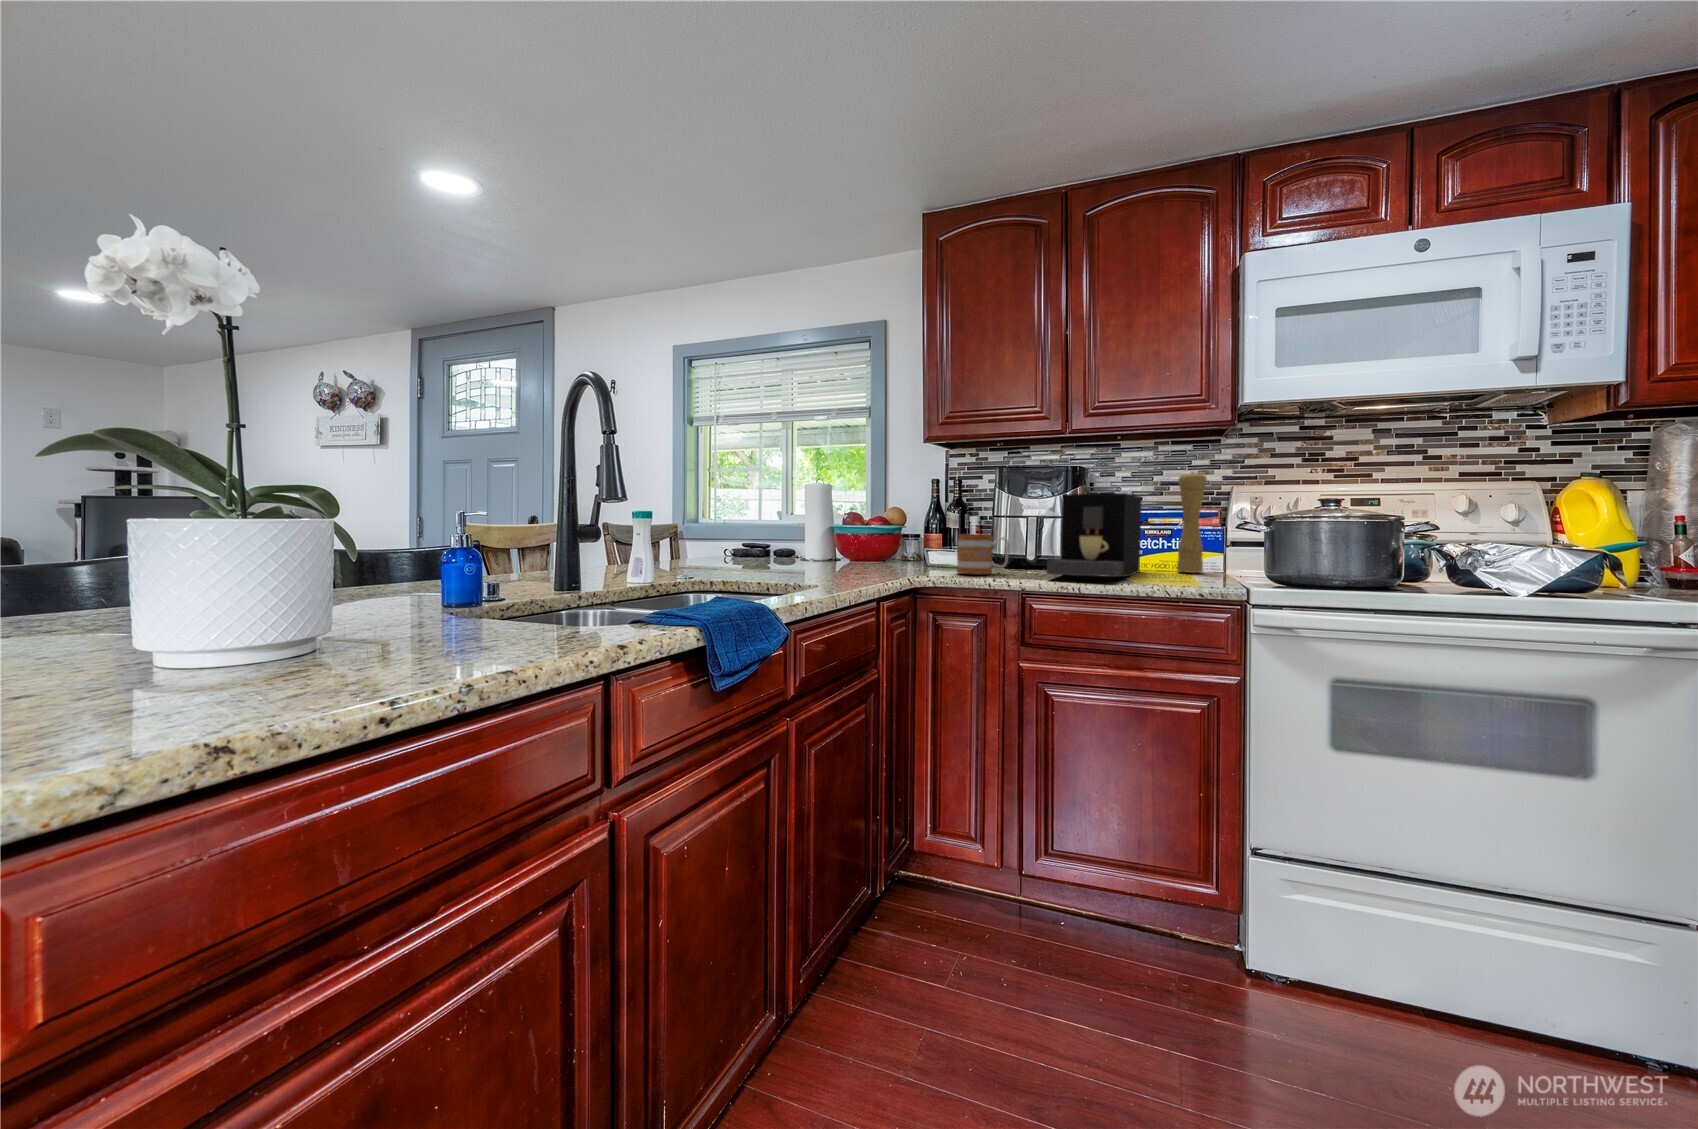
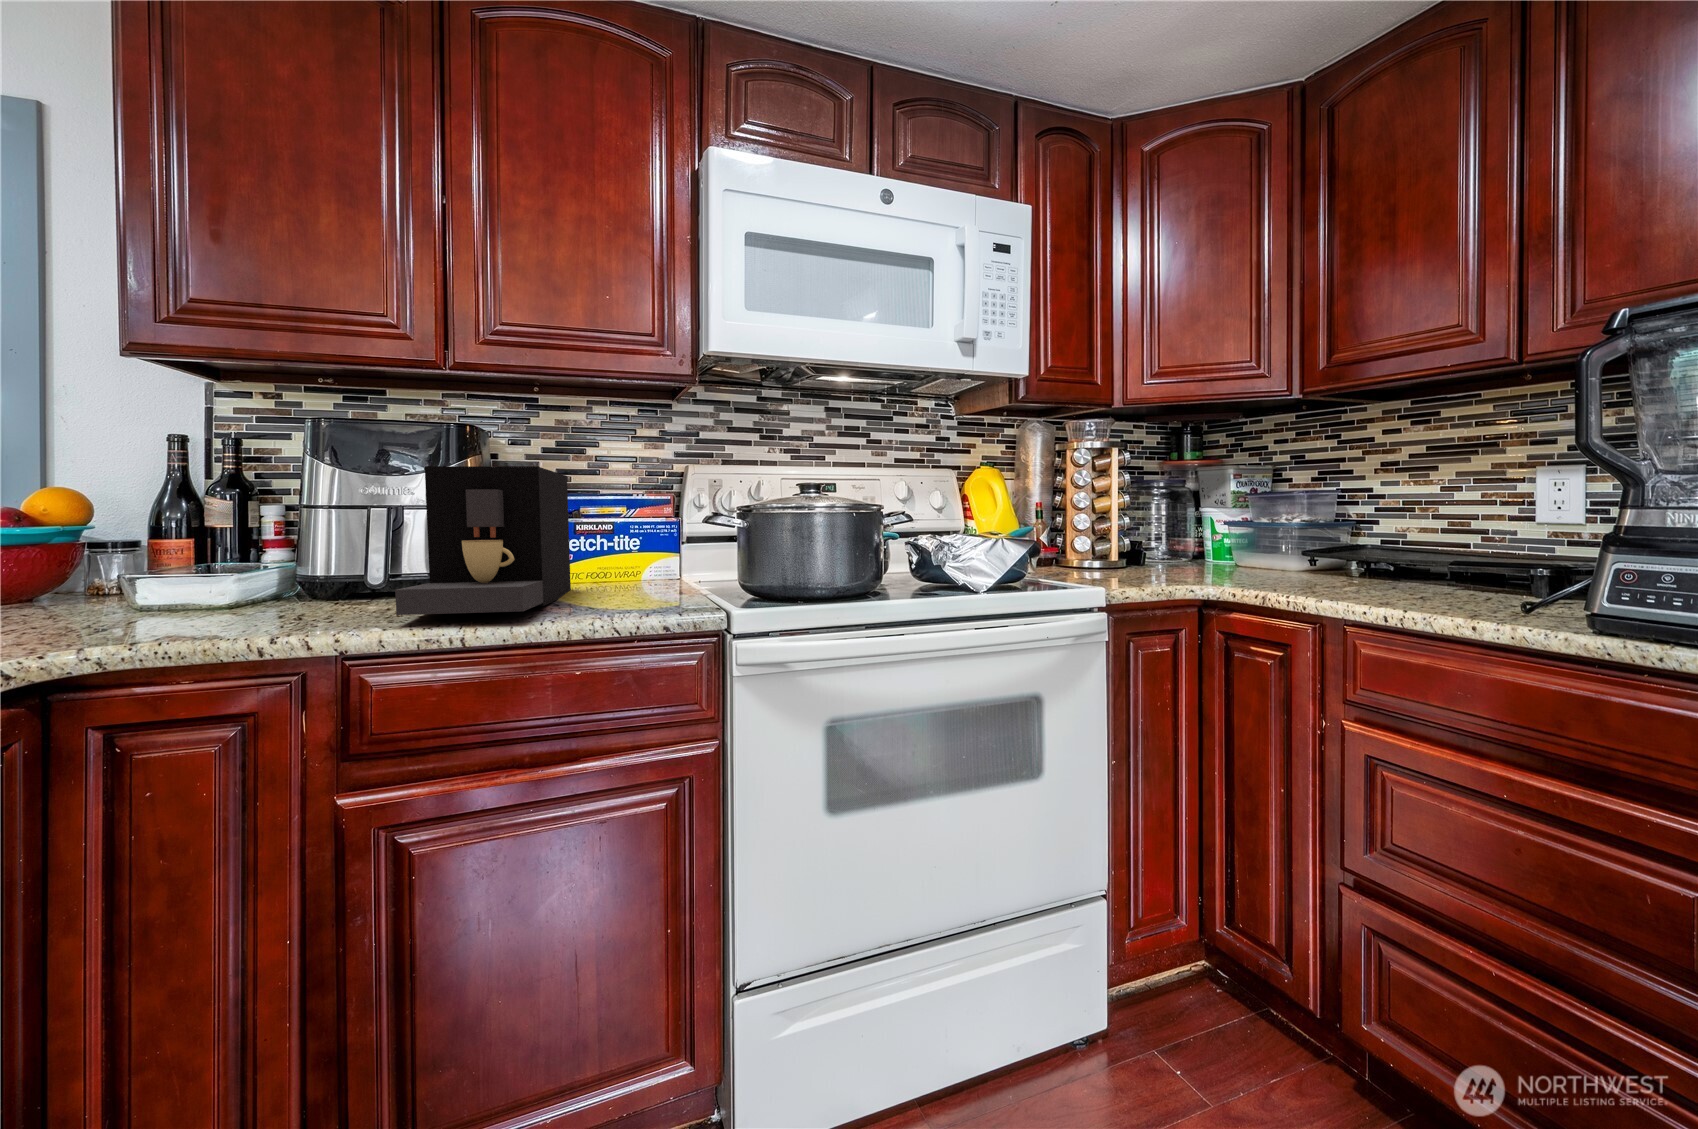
pepper mill: present [1177,472,1207,573] -> none [619,441,659,587]
mug: present [957,534,1009,574] -> none [185,541,320,627]

